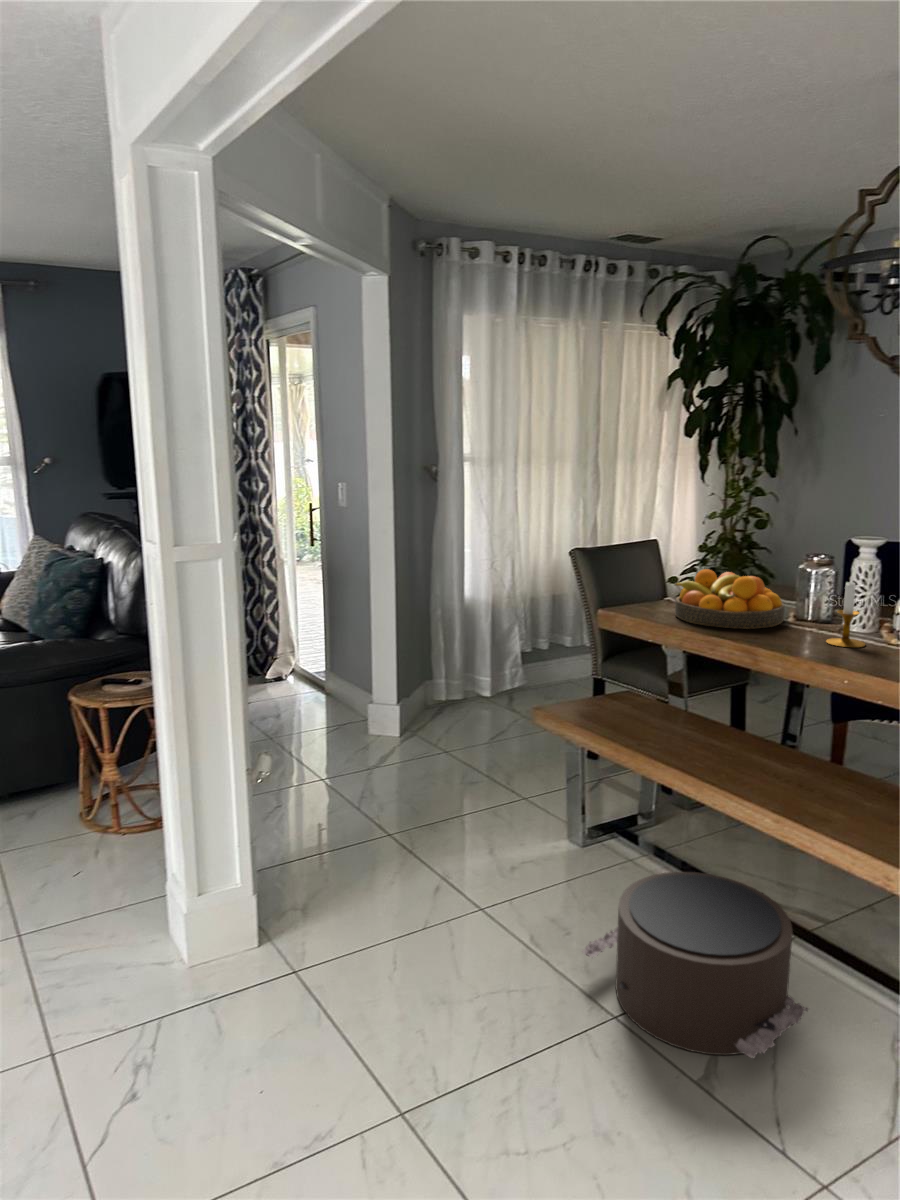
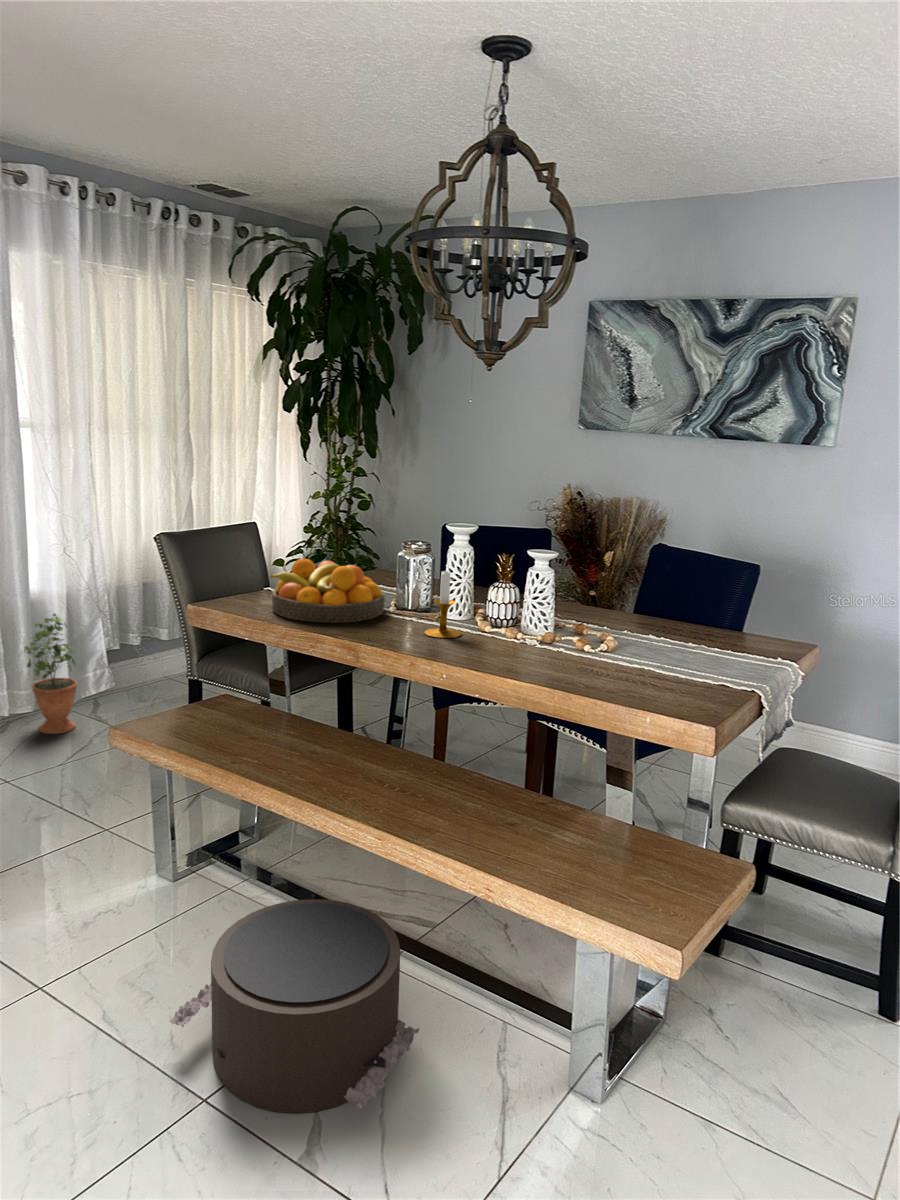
potted plant: none [455,613,498,718] -> present [24,613,77,734]

